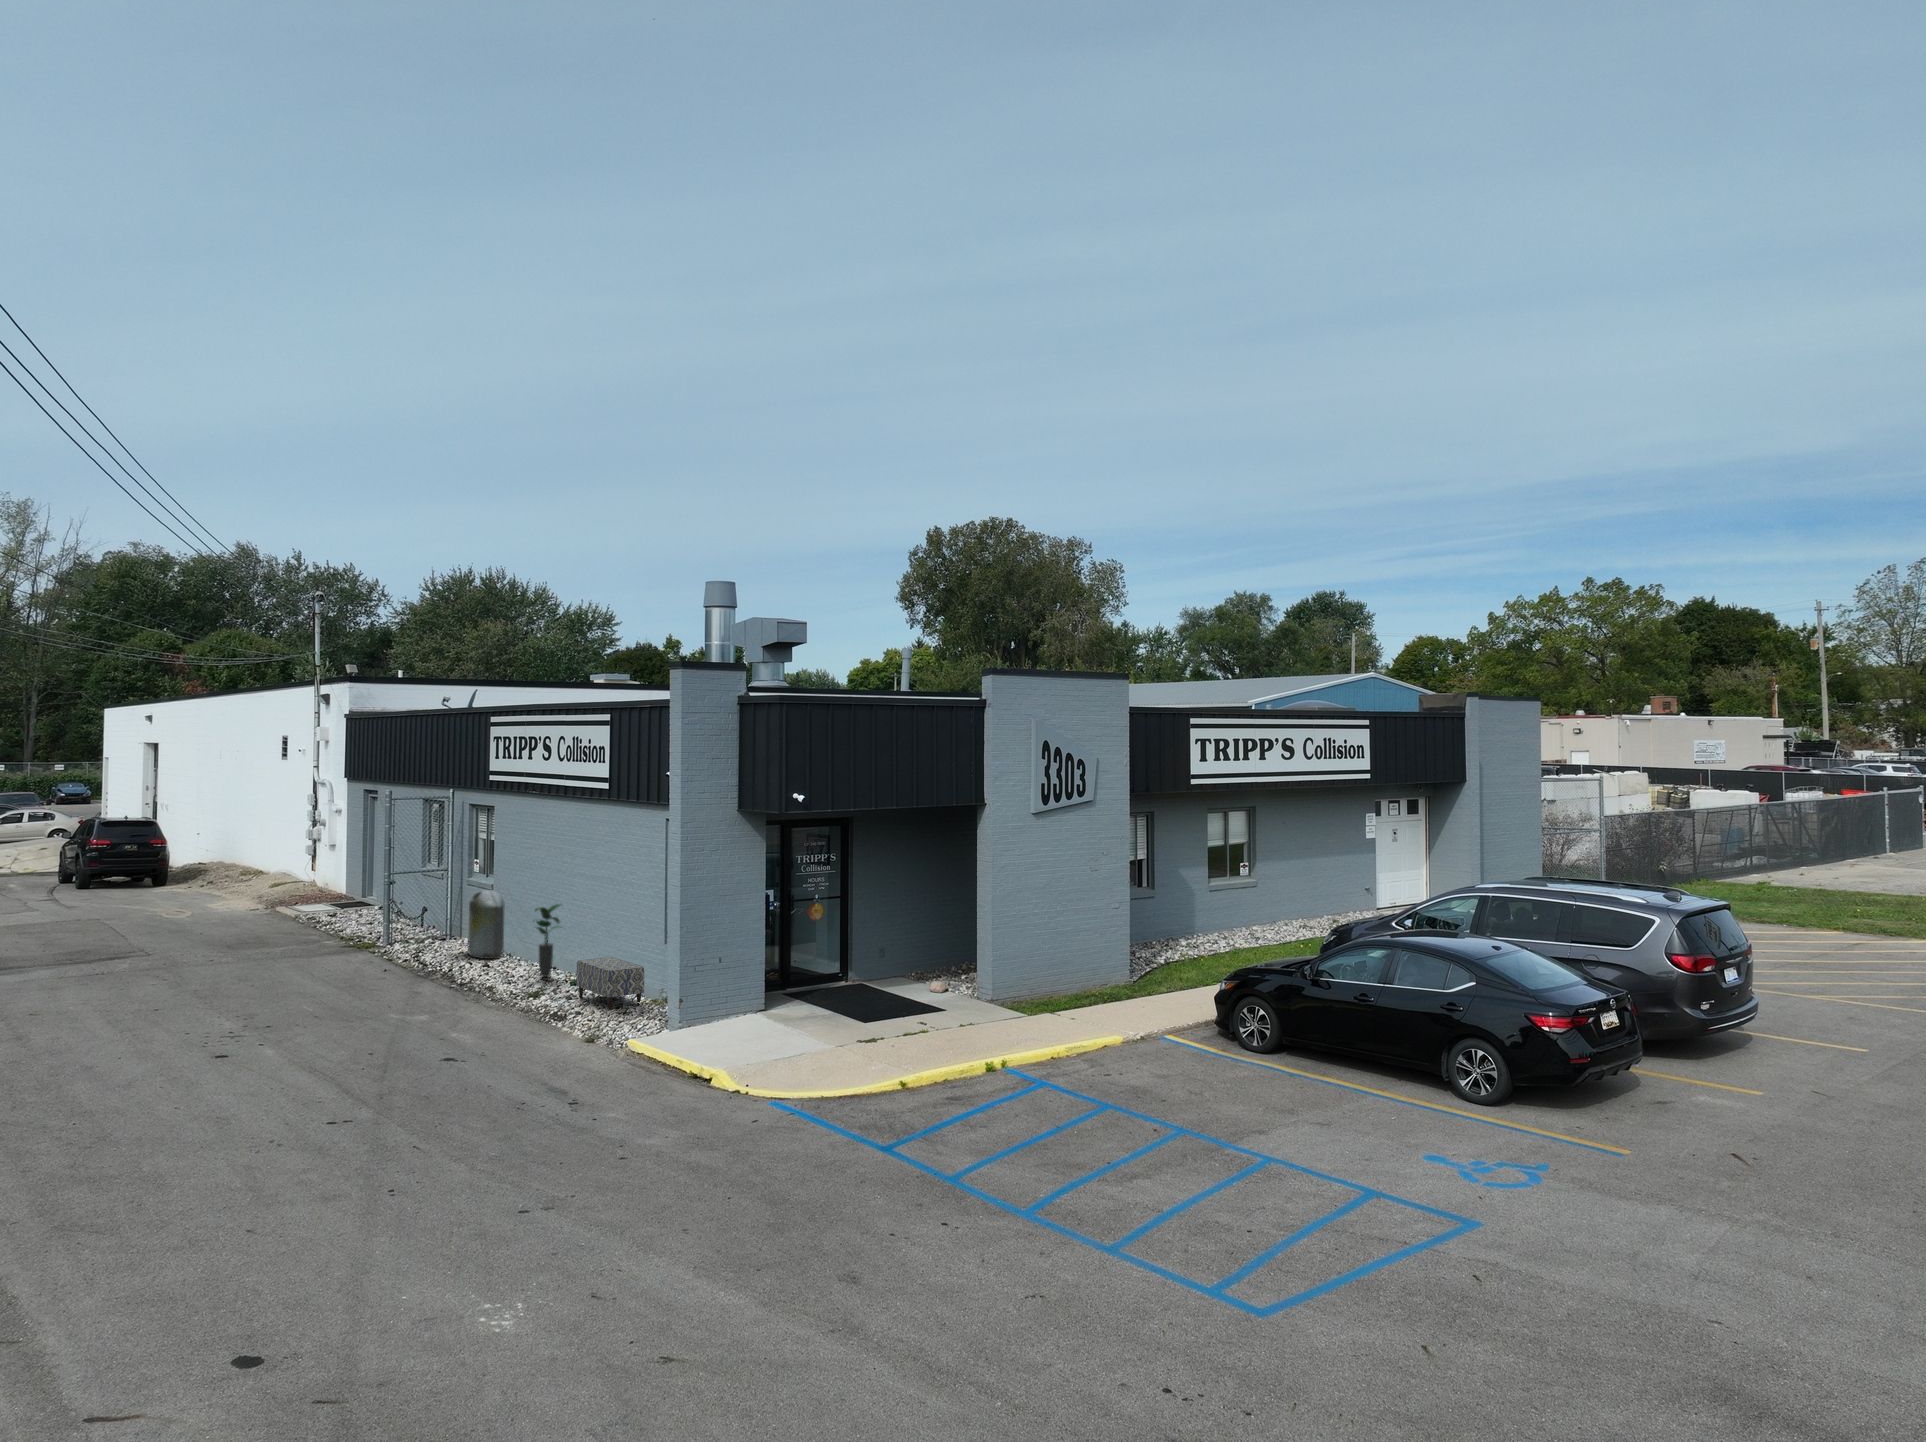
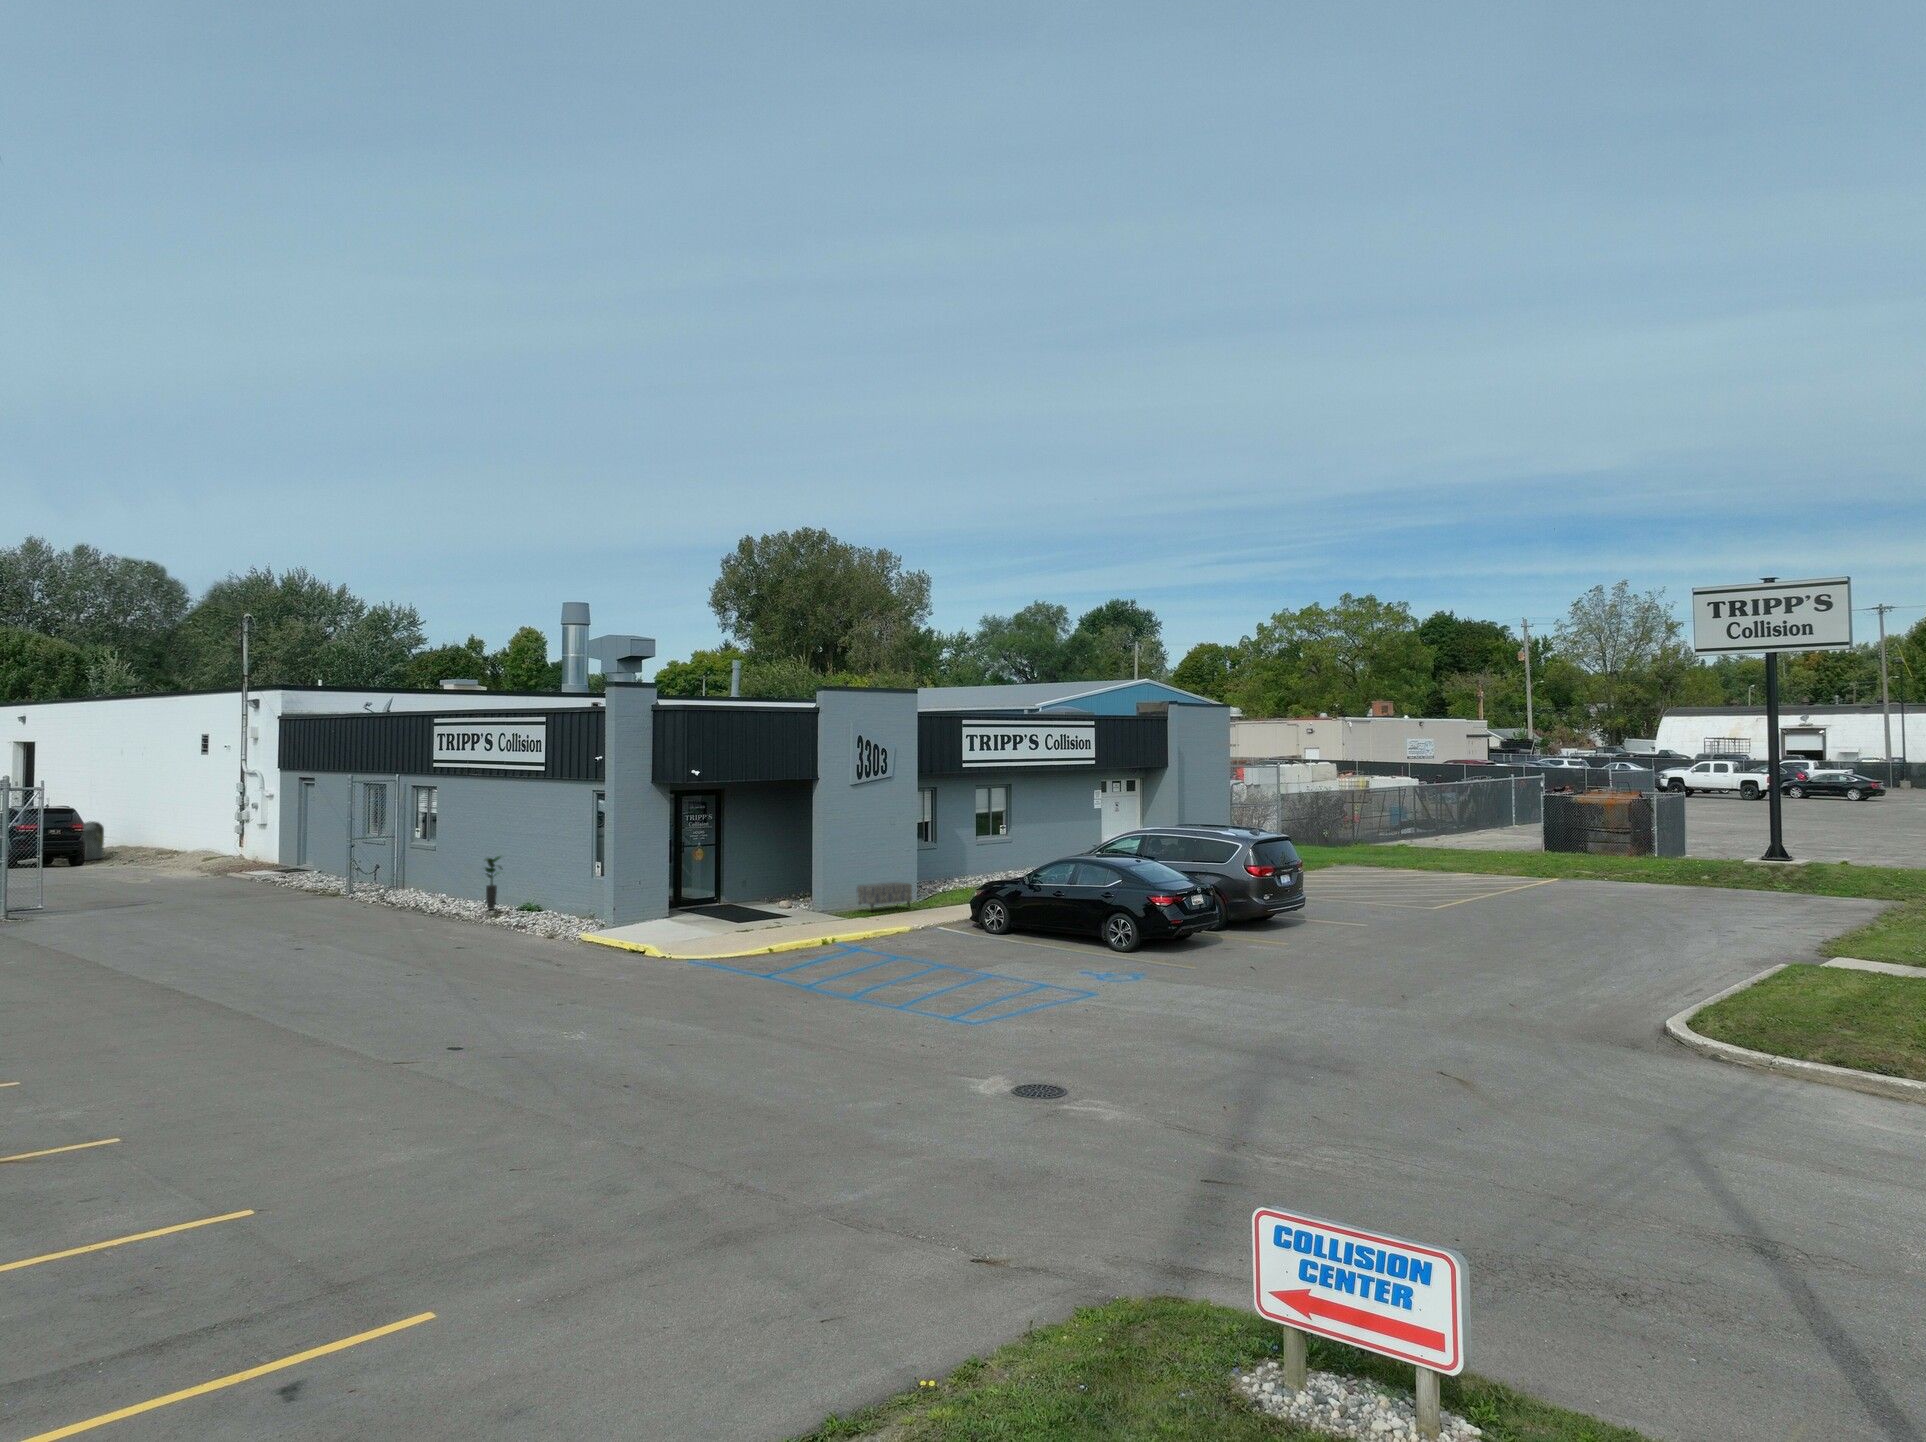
trash can: present [468,890,505,959] -> present [83,821,104,861]
bench: present [576,957,644,1009] -> present [857,882,912,912]

